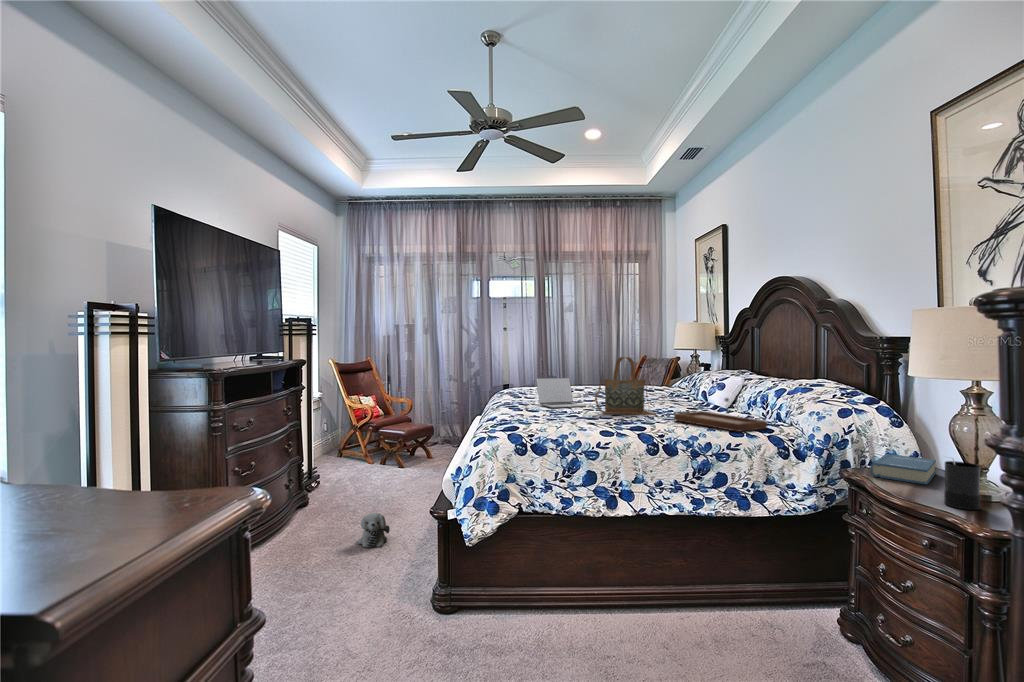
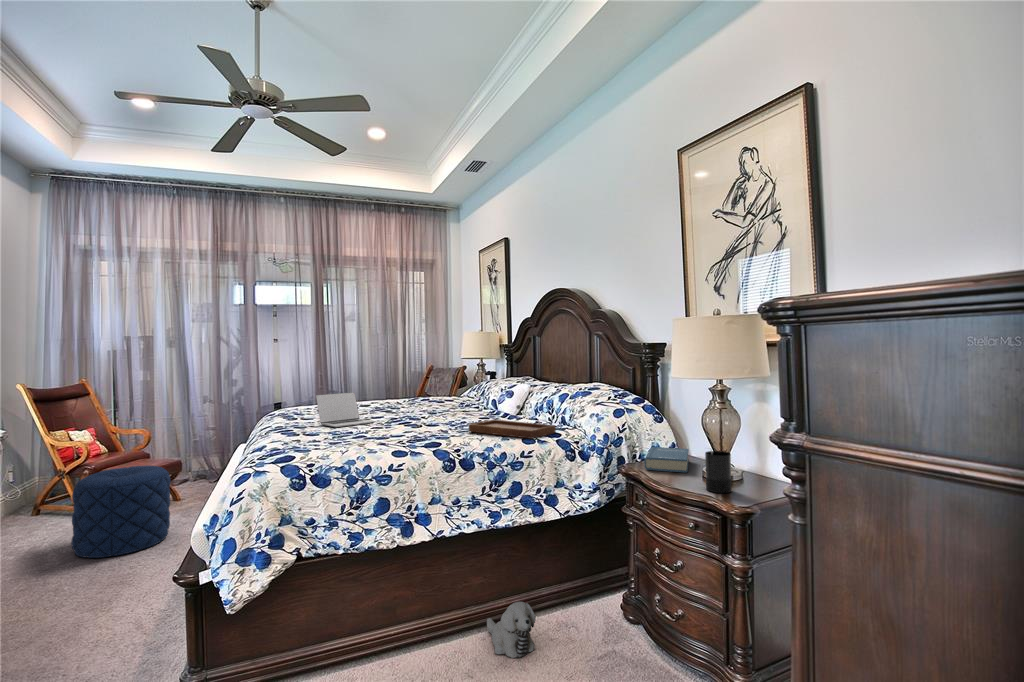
handbag: present [595,357,657,415] -> none [385,368,450,430]
pouf: none [364,428,426,495] -> present [71,466,171,558]
plush toy: present [358,513,390,548] -> present [487,602,536,658]

